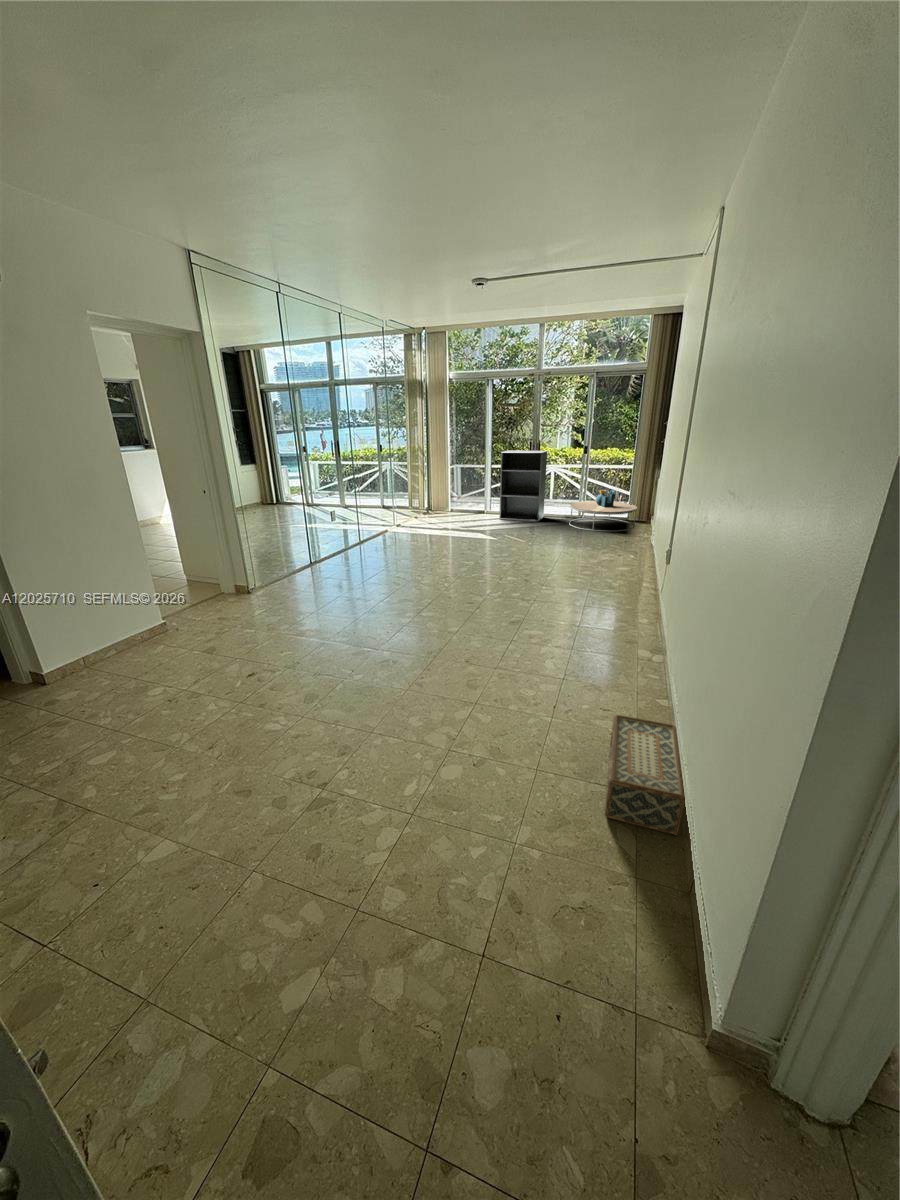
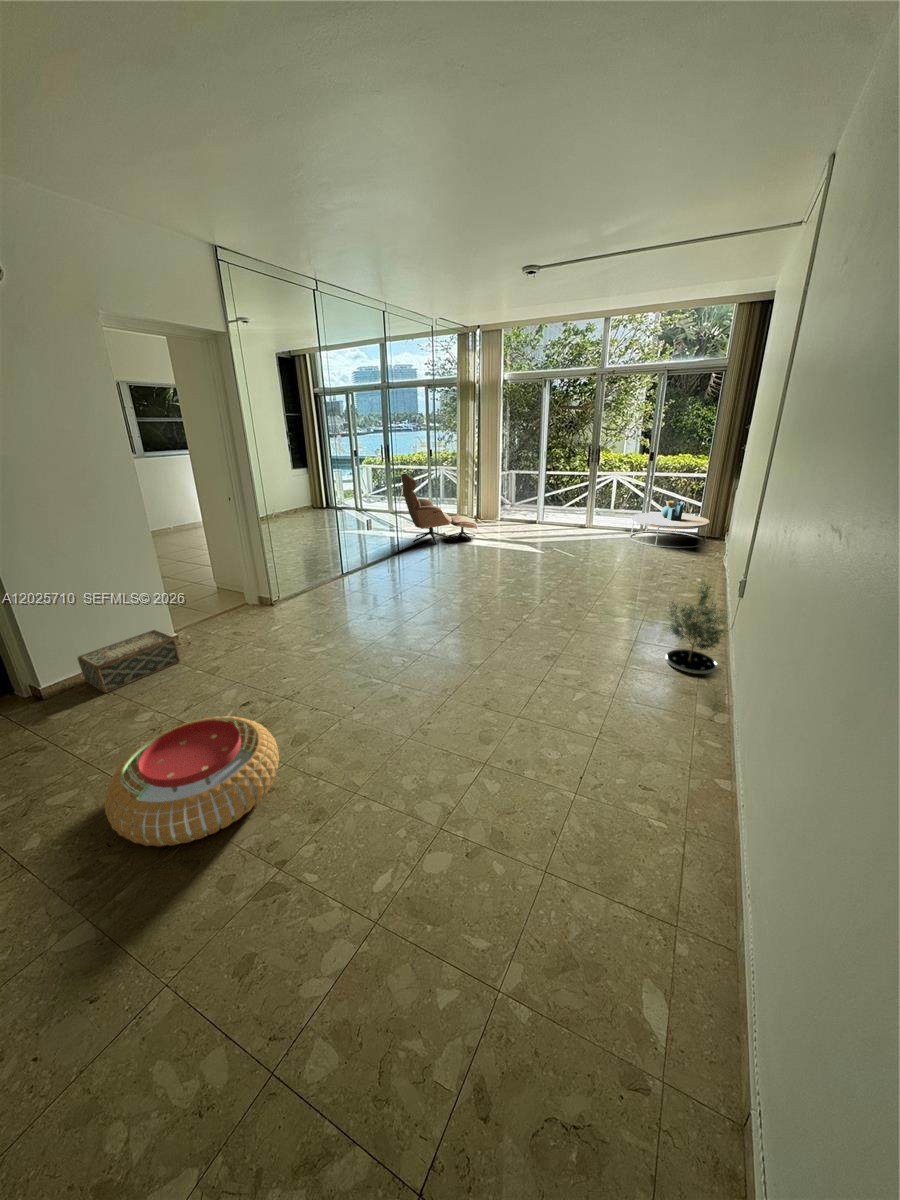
bookshelf: present [499,451,547,522] -> none [553,457,609,534]
lounge chair: none [354,467,431,535] -> present [401,474,478,544]
potted tree: none [608,547,660,626] -> present [665,584,726,674]
pouf: none [168,676,312,774] -> present [104,716,279,846]
woven basket: present [605,715,685,835] -> present [78,630,181,693]

